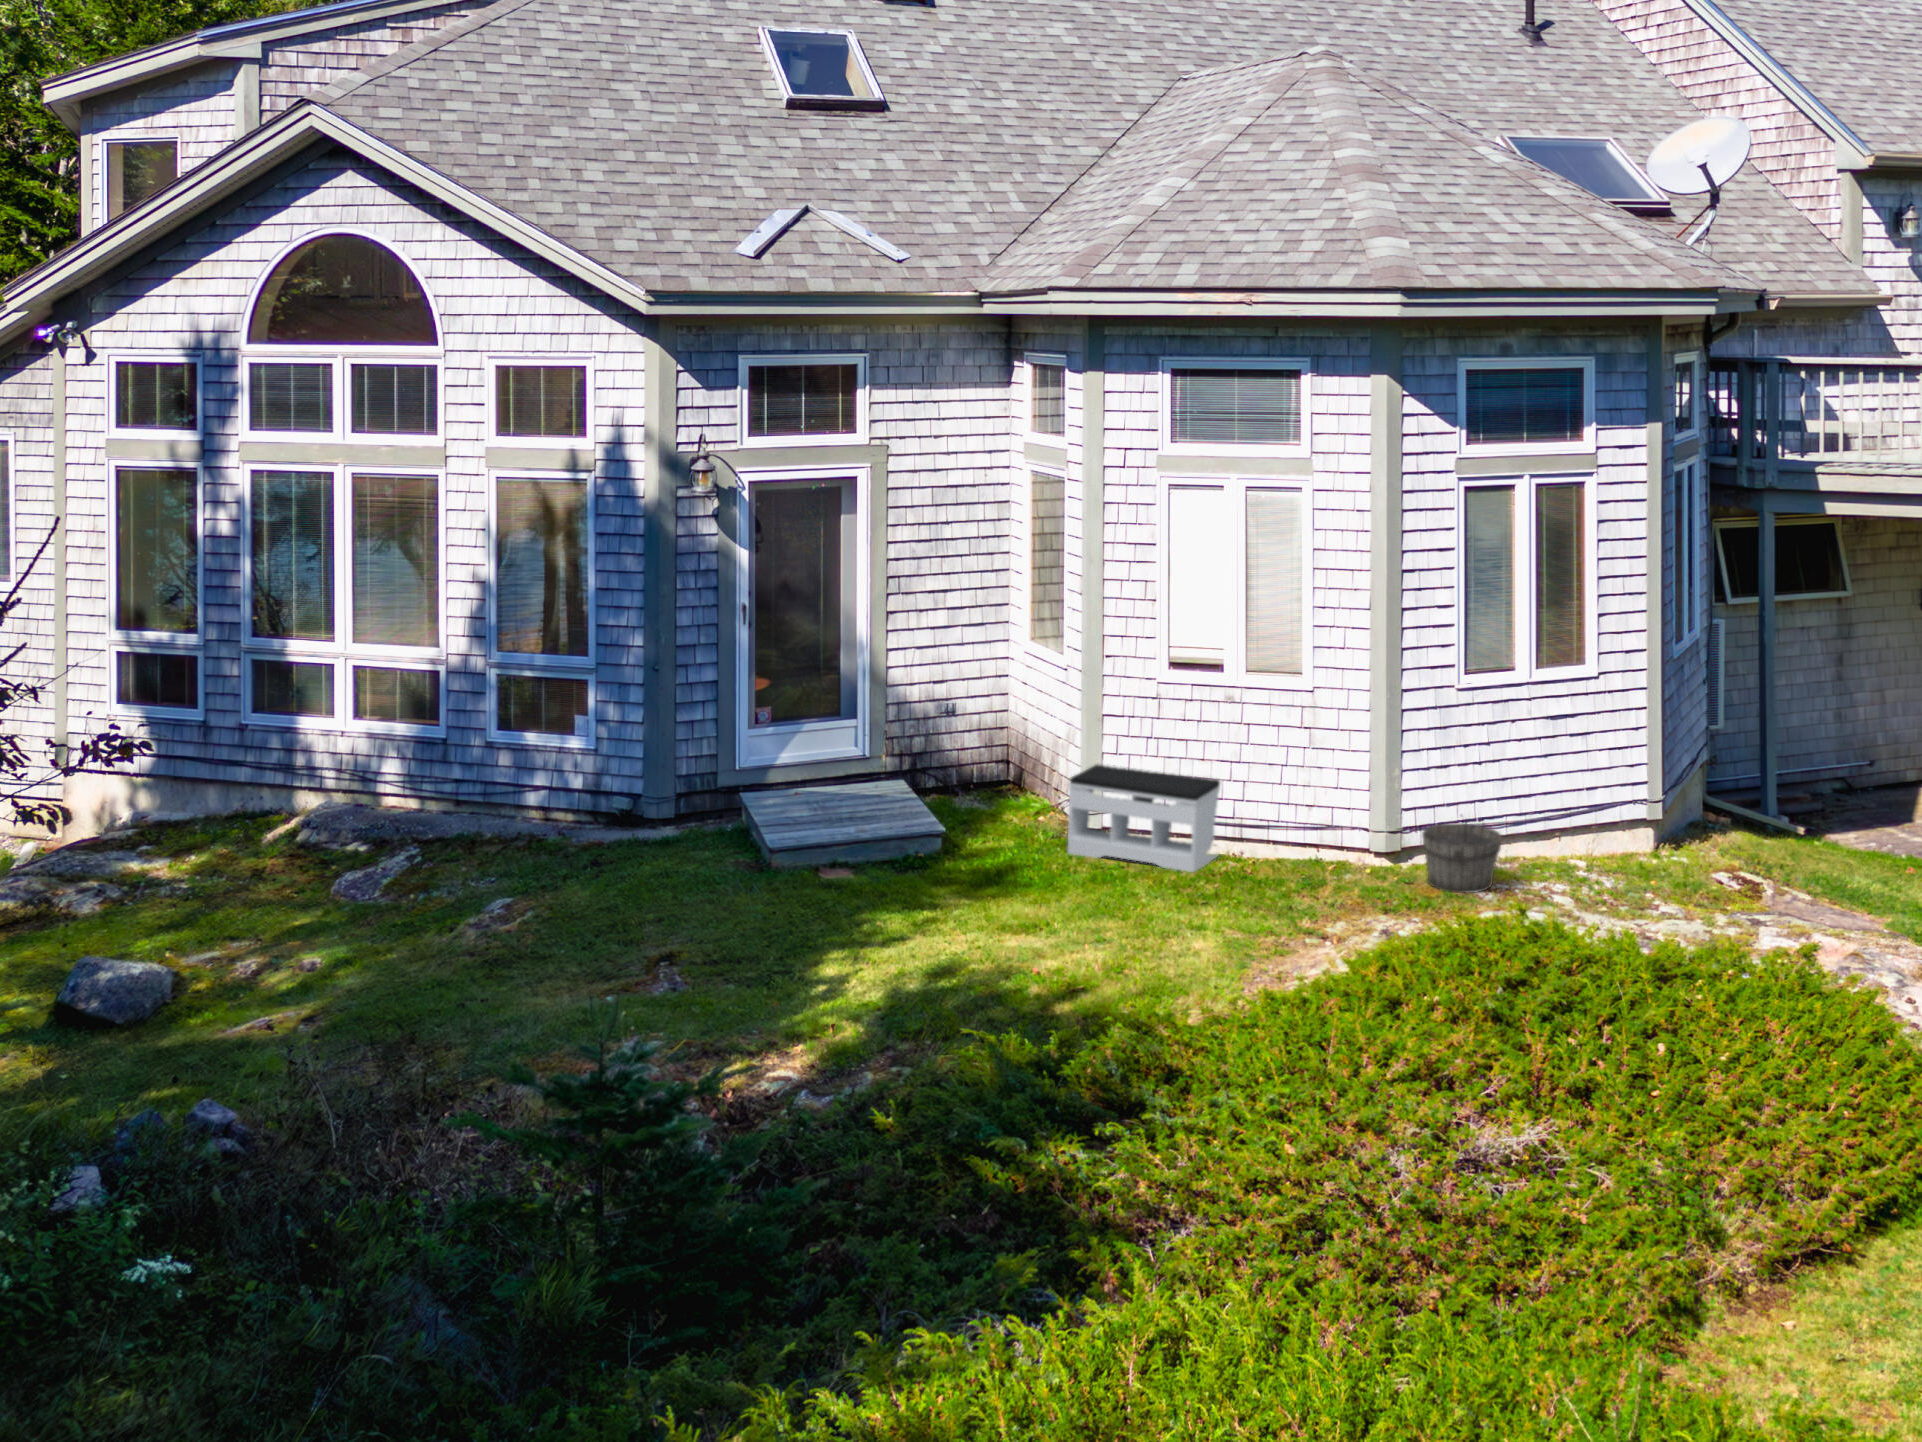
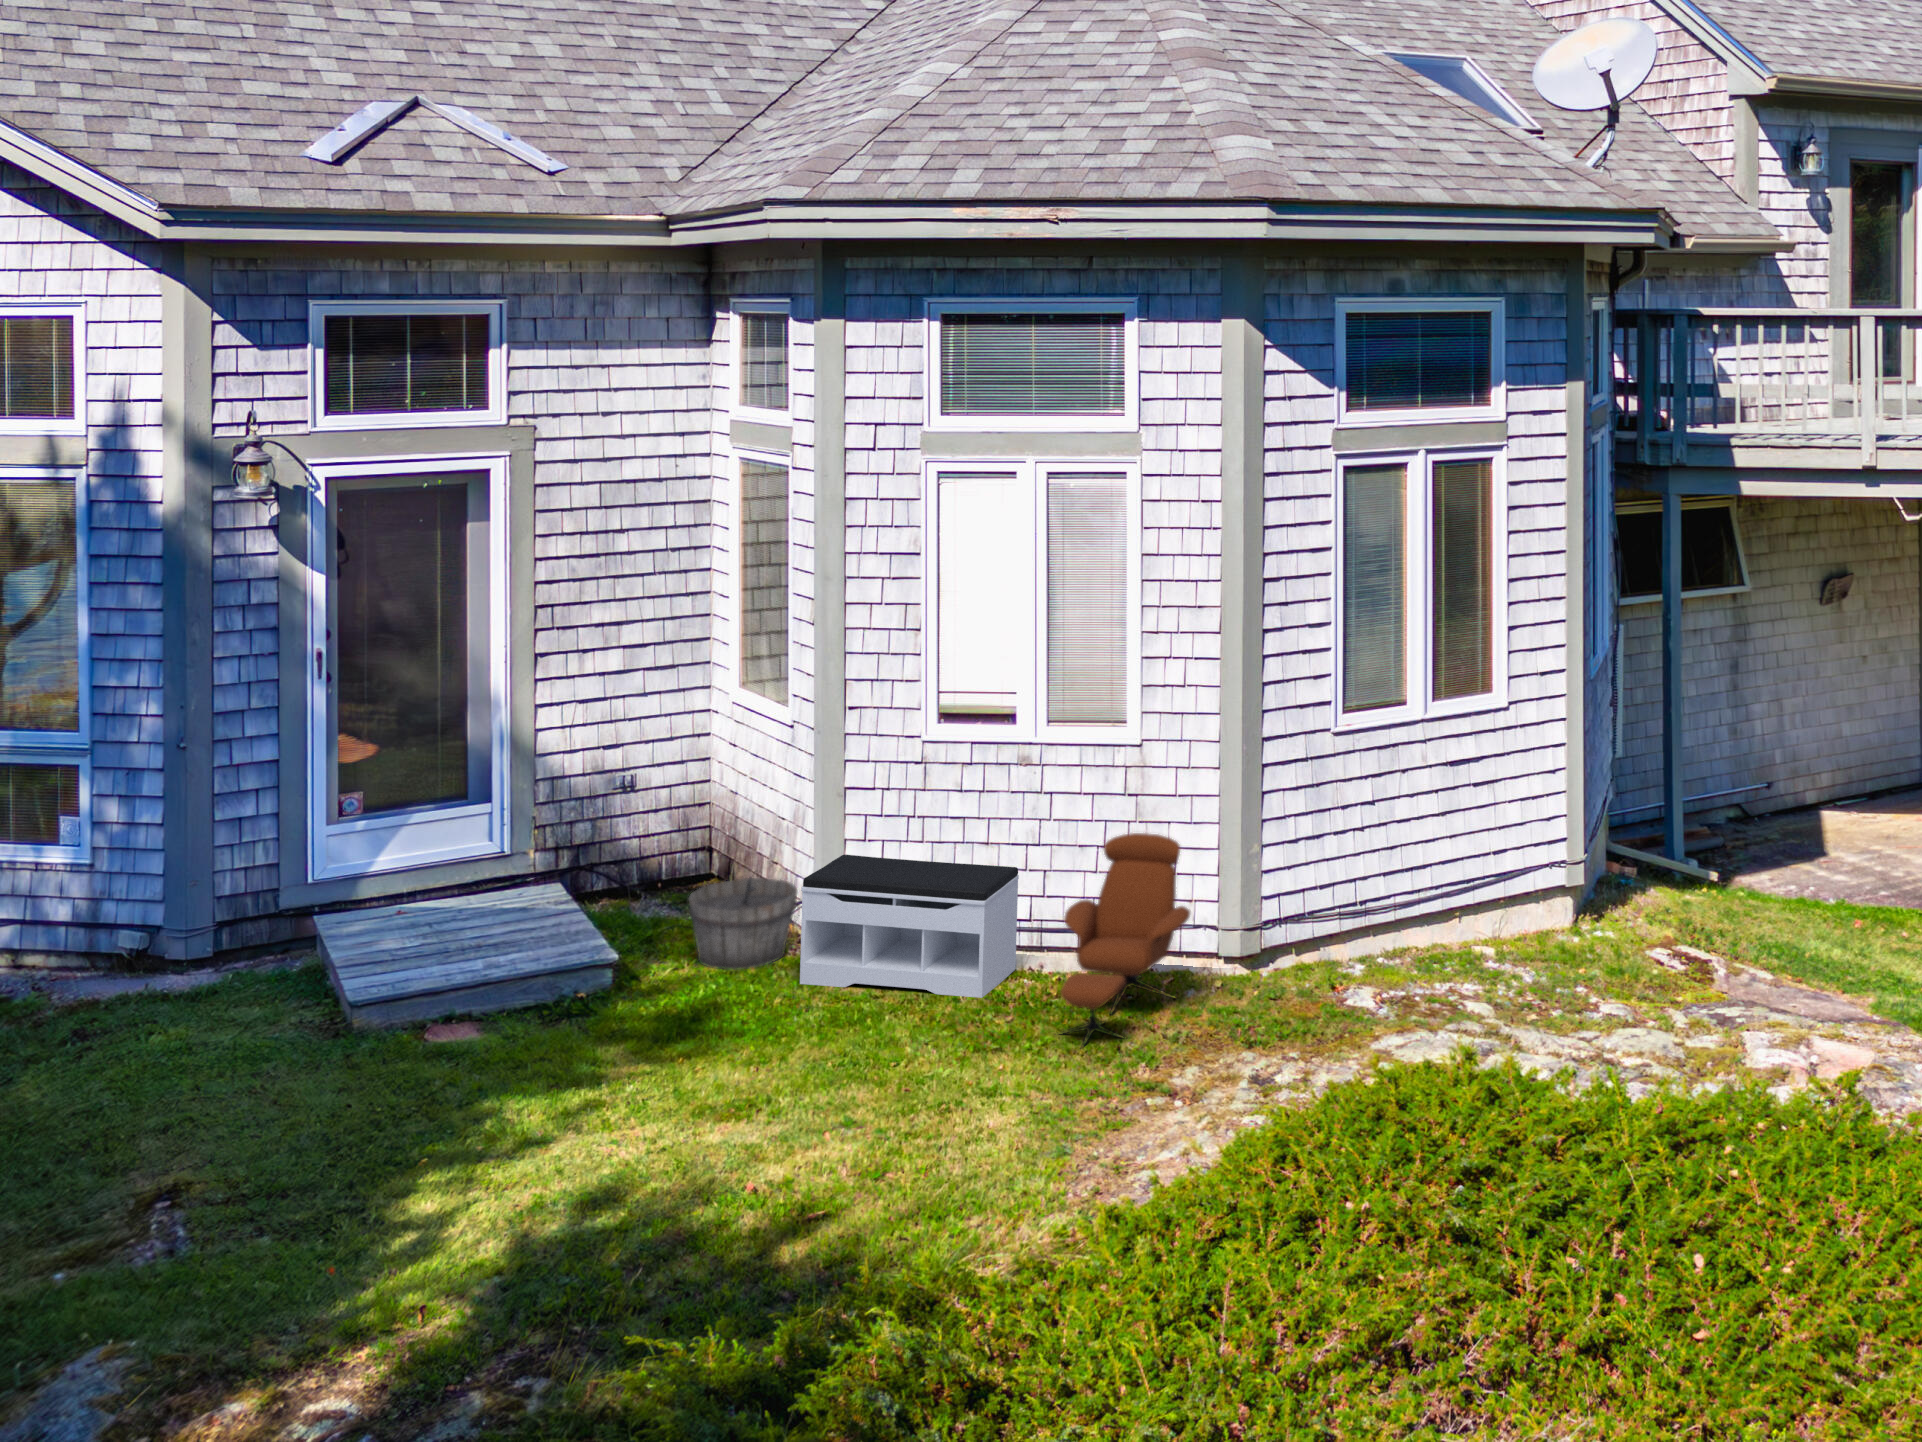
lounge chair: none [1241,759,1345,914] -> present [1058,833,1190,1047]
wooden bucket: present [1422,820,1502,893] -> present [689,877,798,970]

